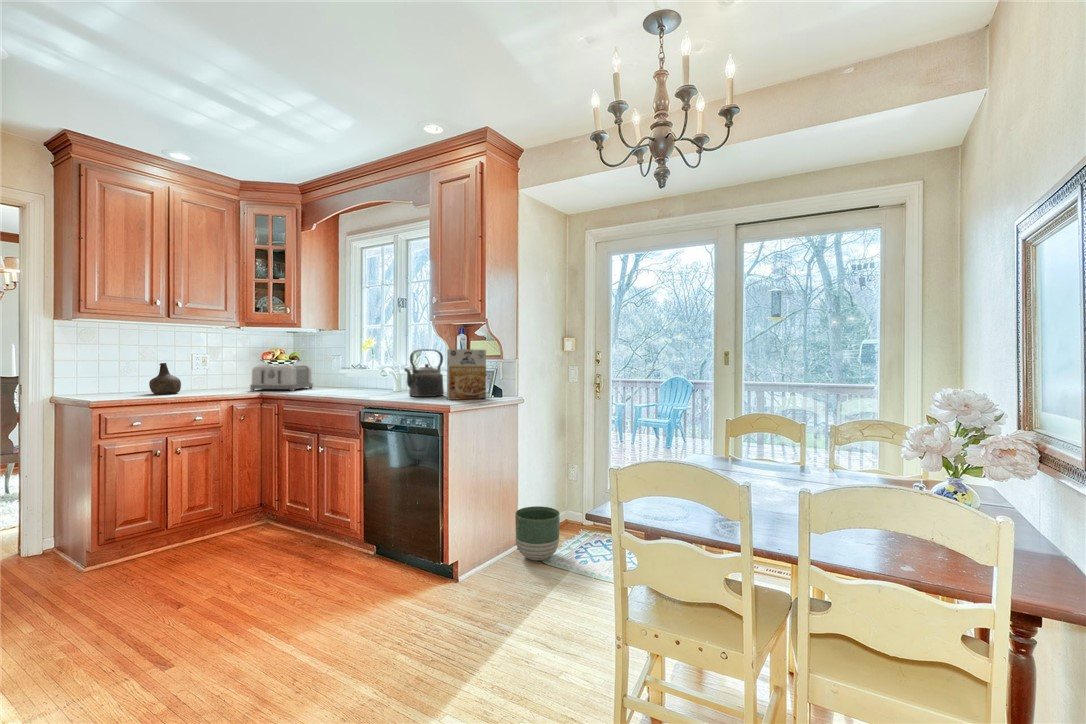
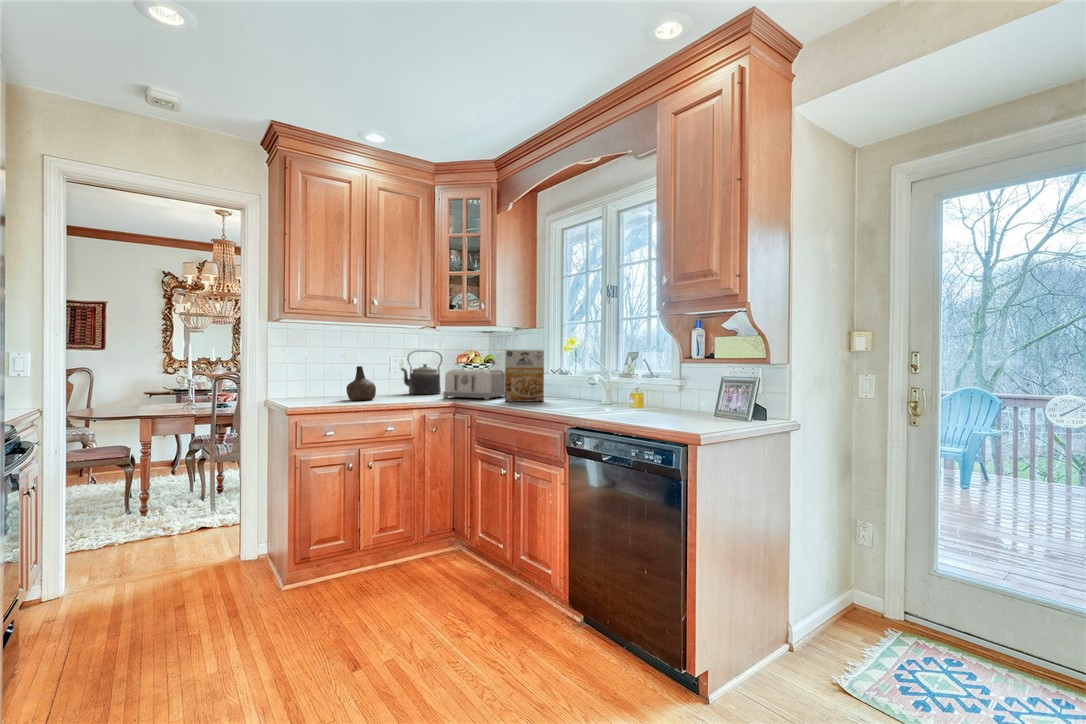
kettle: present [404,349,444,397] -> present [401,350,442,394]
cereal box: present [447,349,486,400] -> present [505,350,544,402]
planter: present [515,506,560,560] -> none [787,587,863,678]

